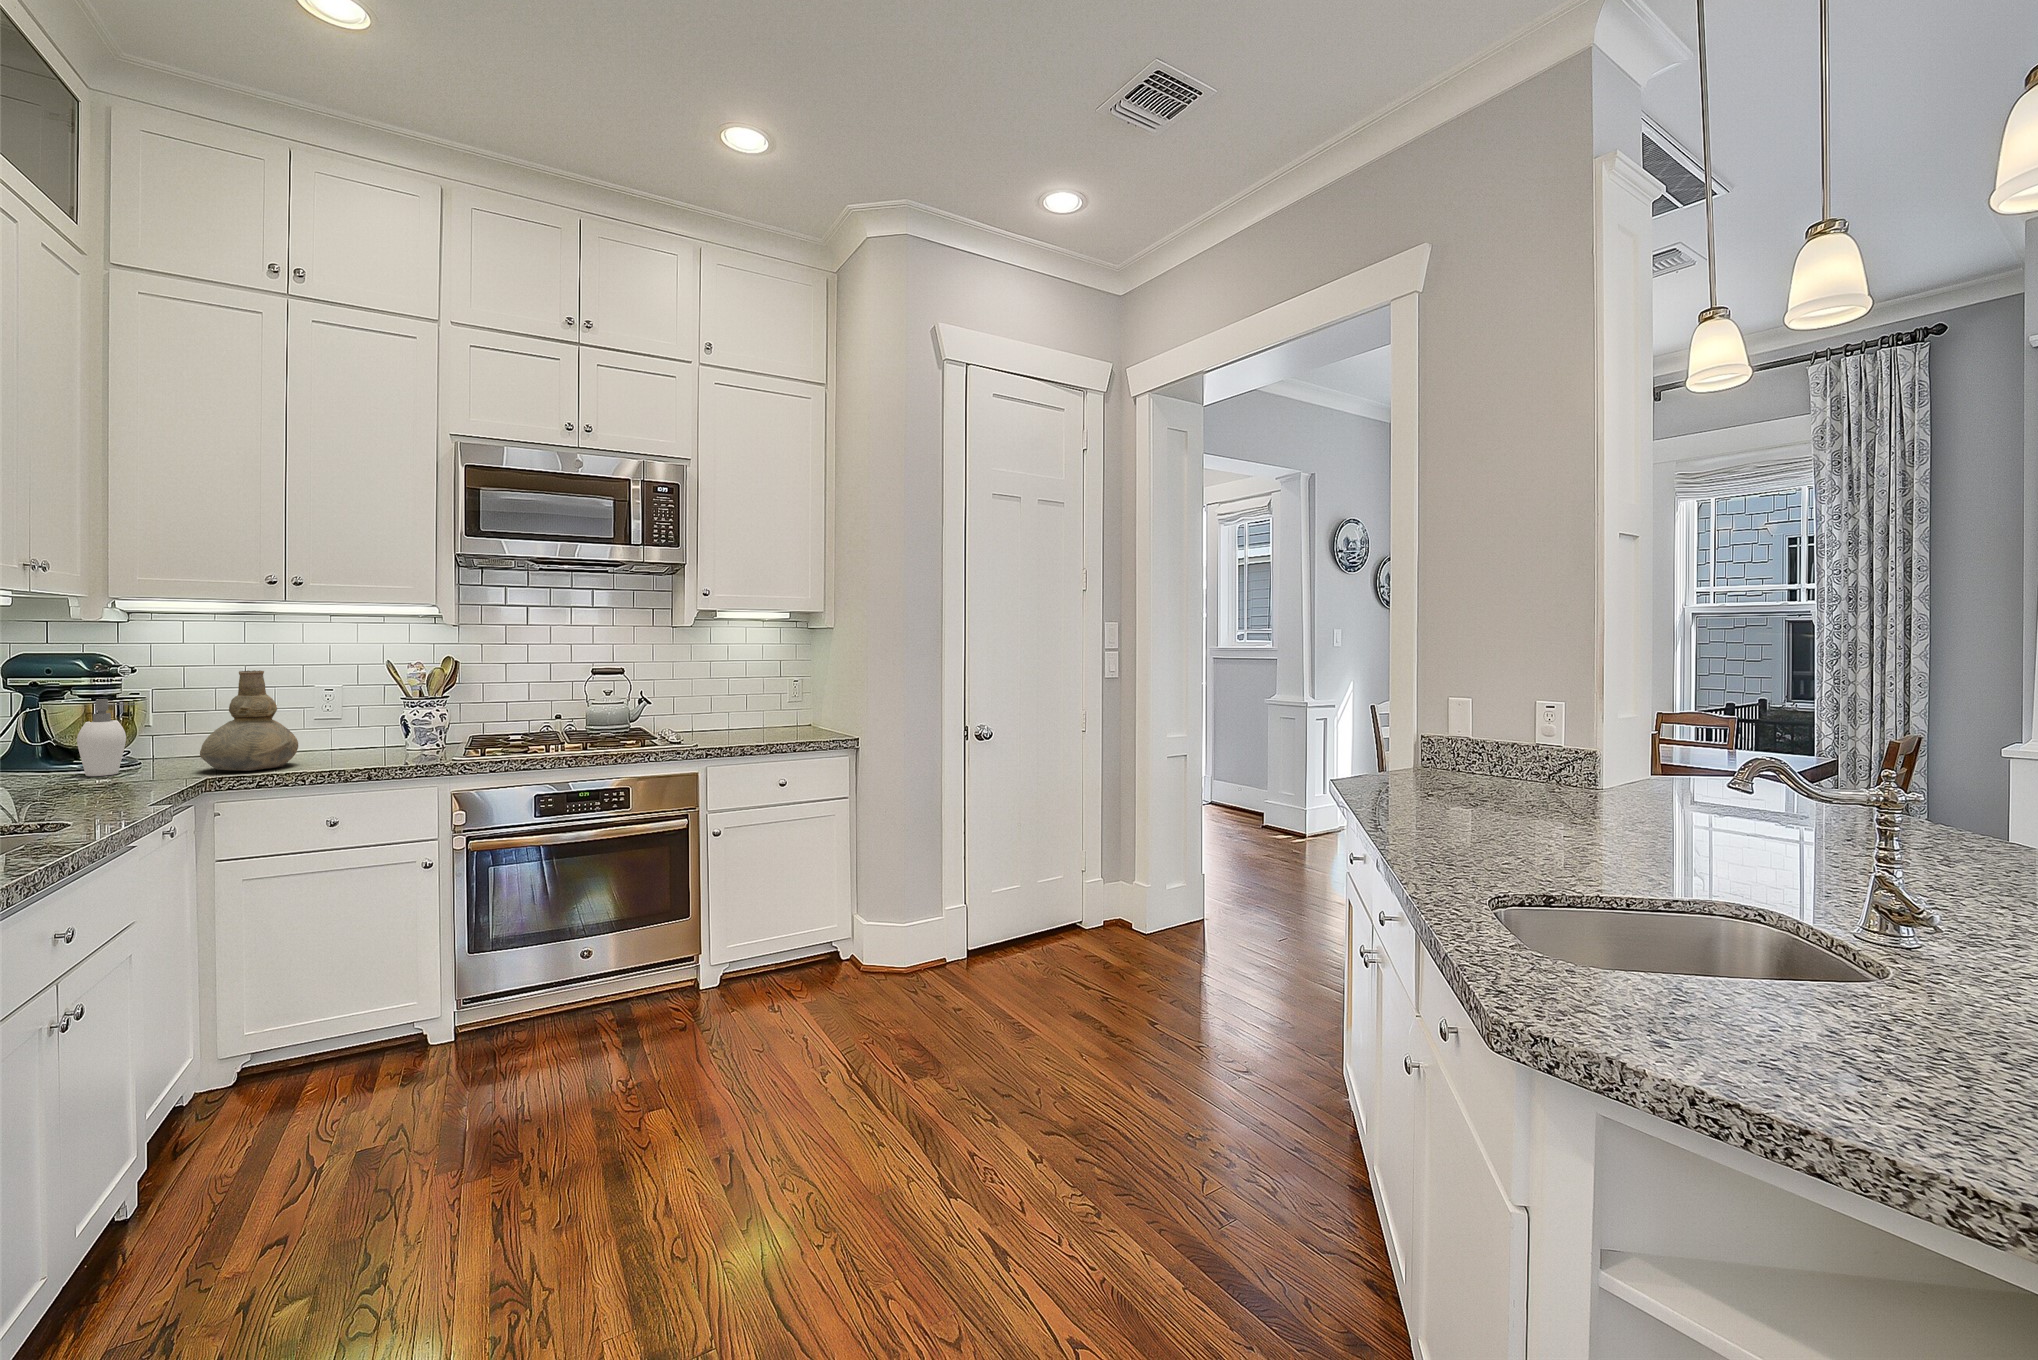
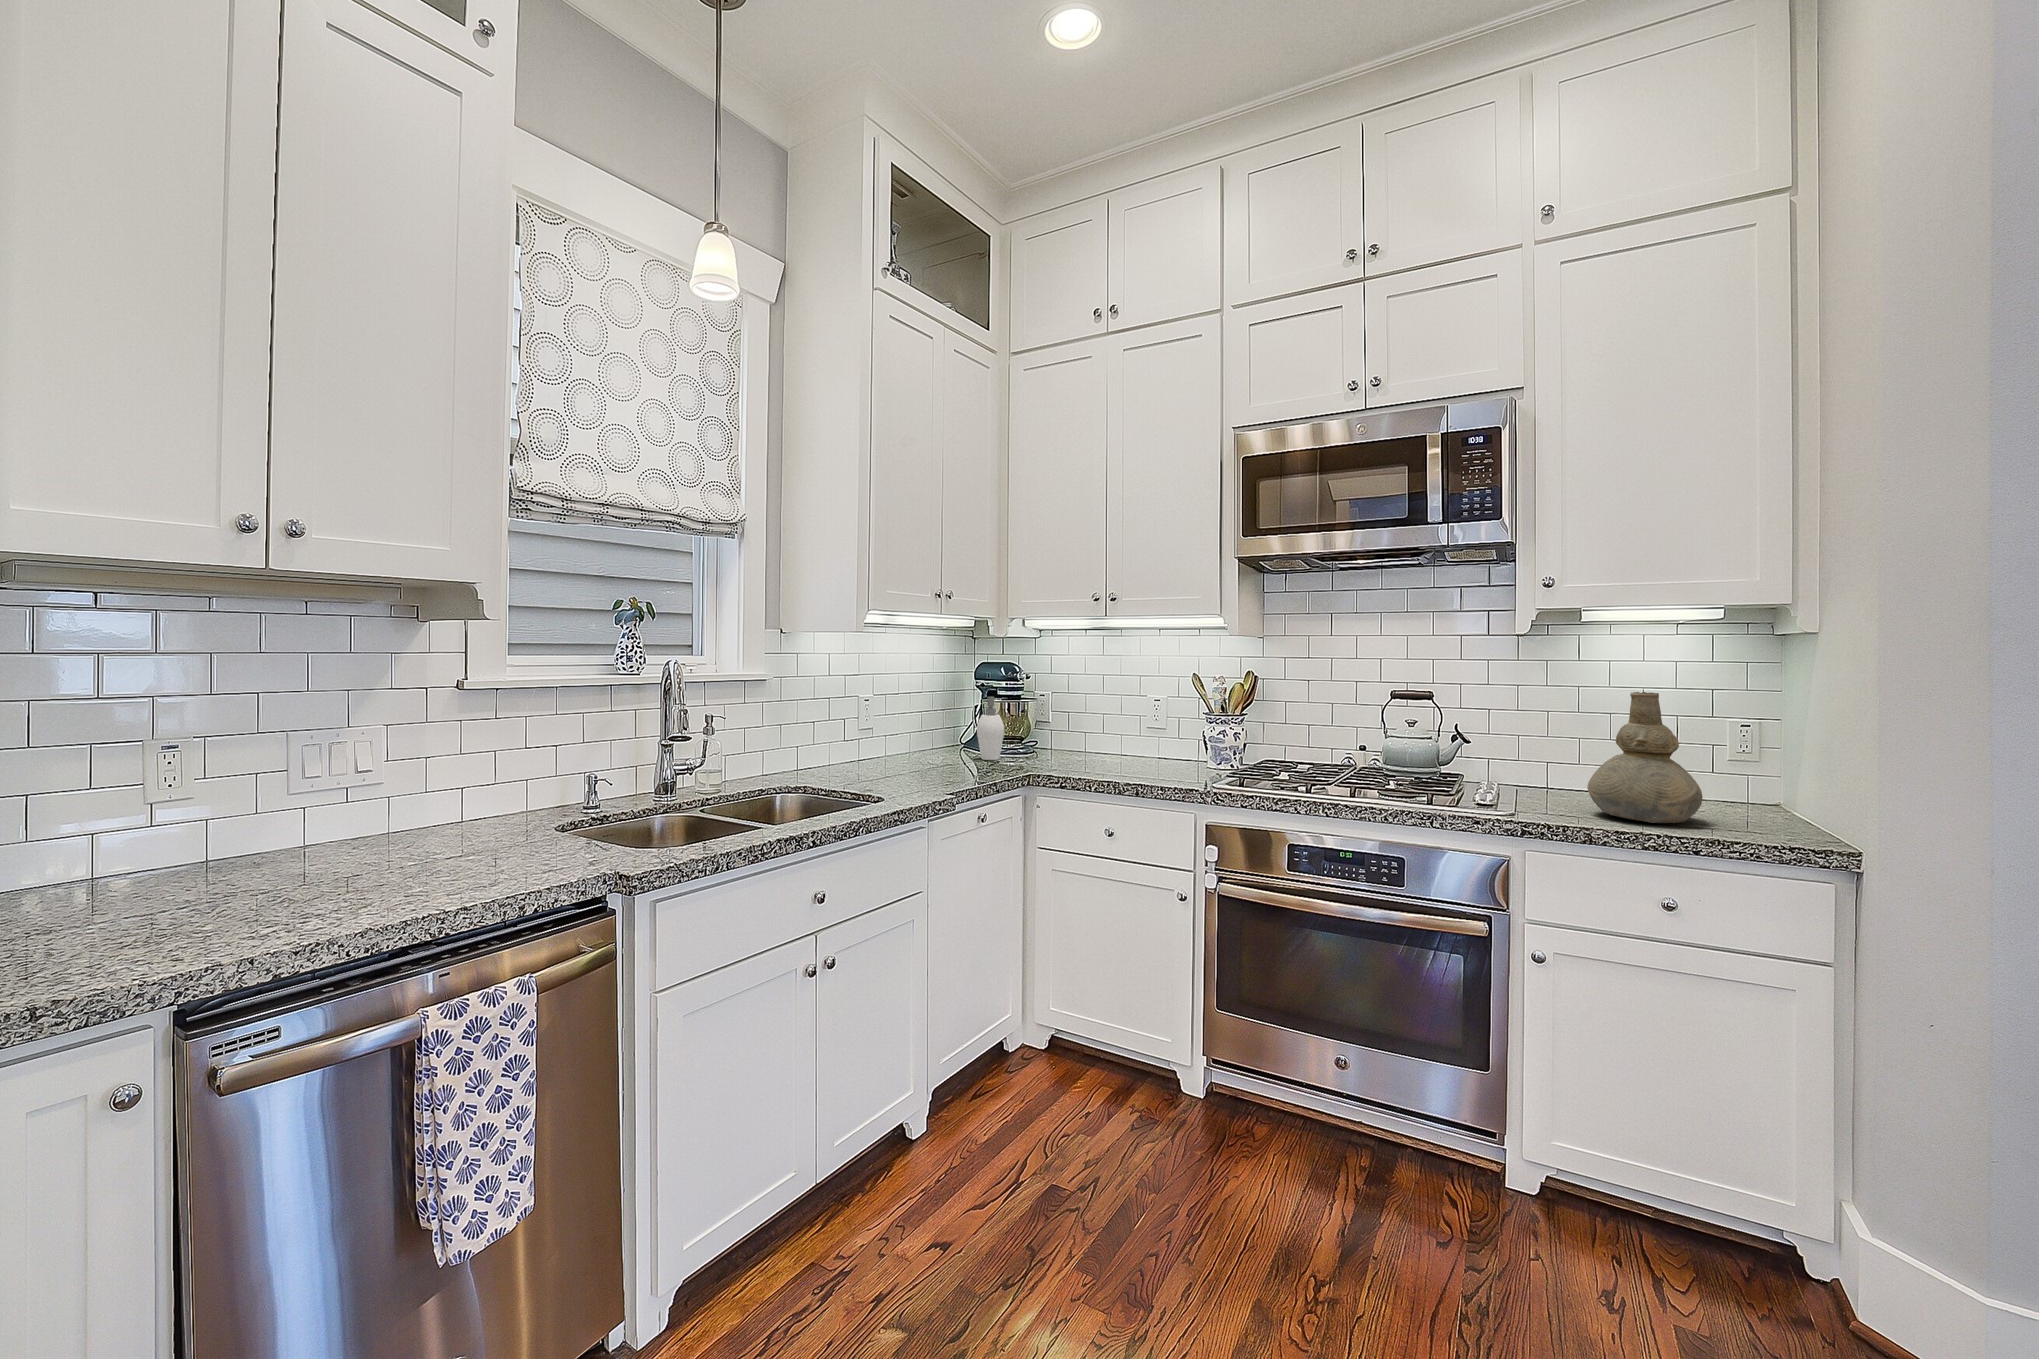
vase: present [200,670,298,771] -> present [1587,692,1703,823]

